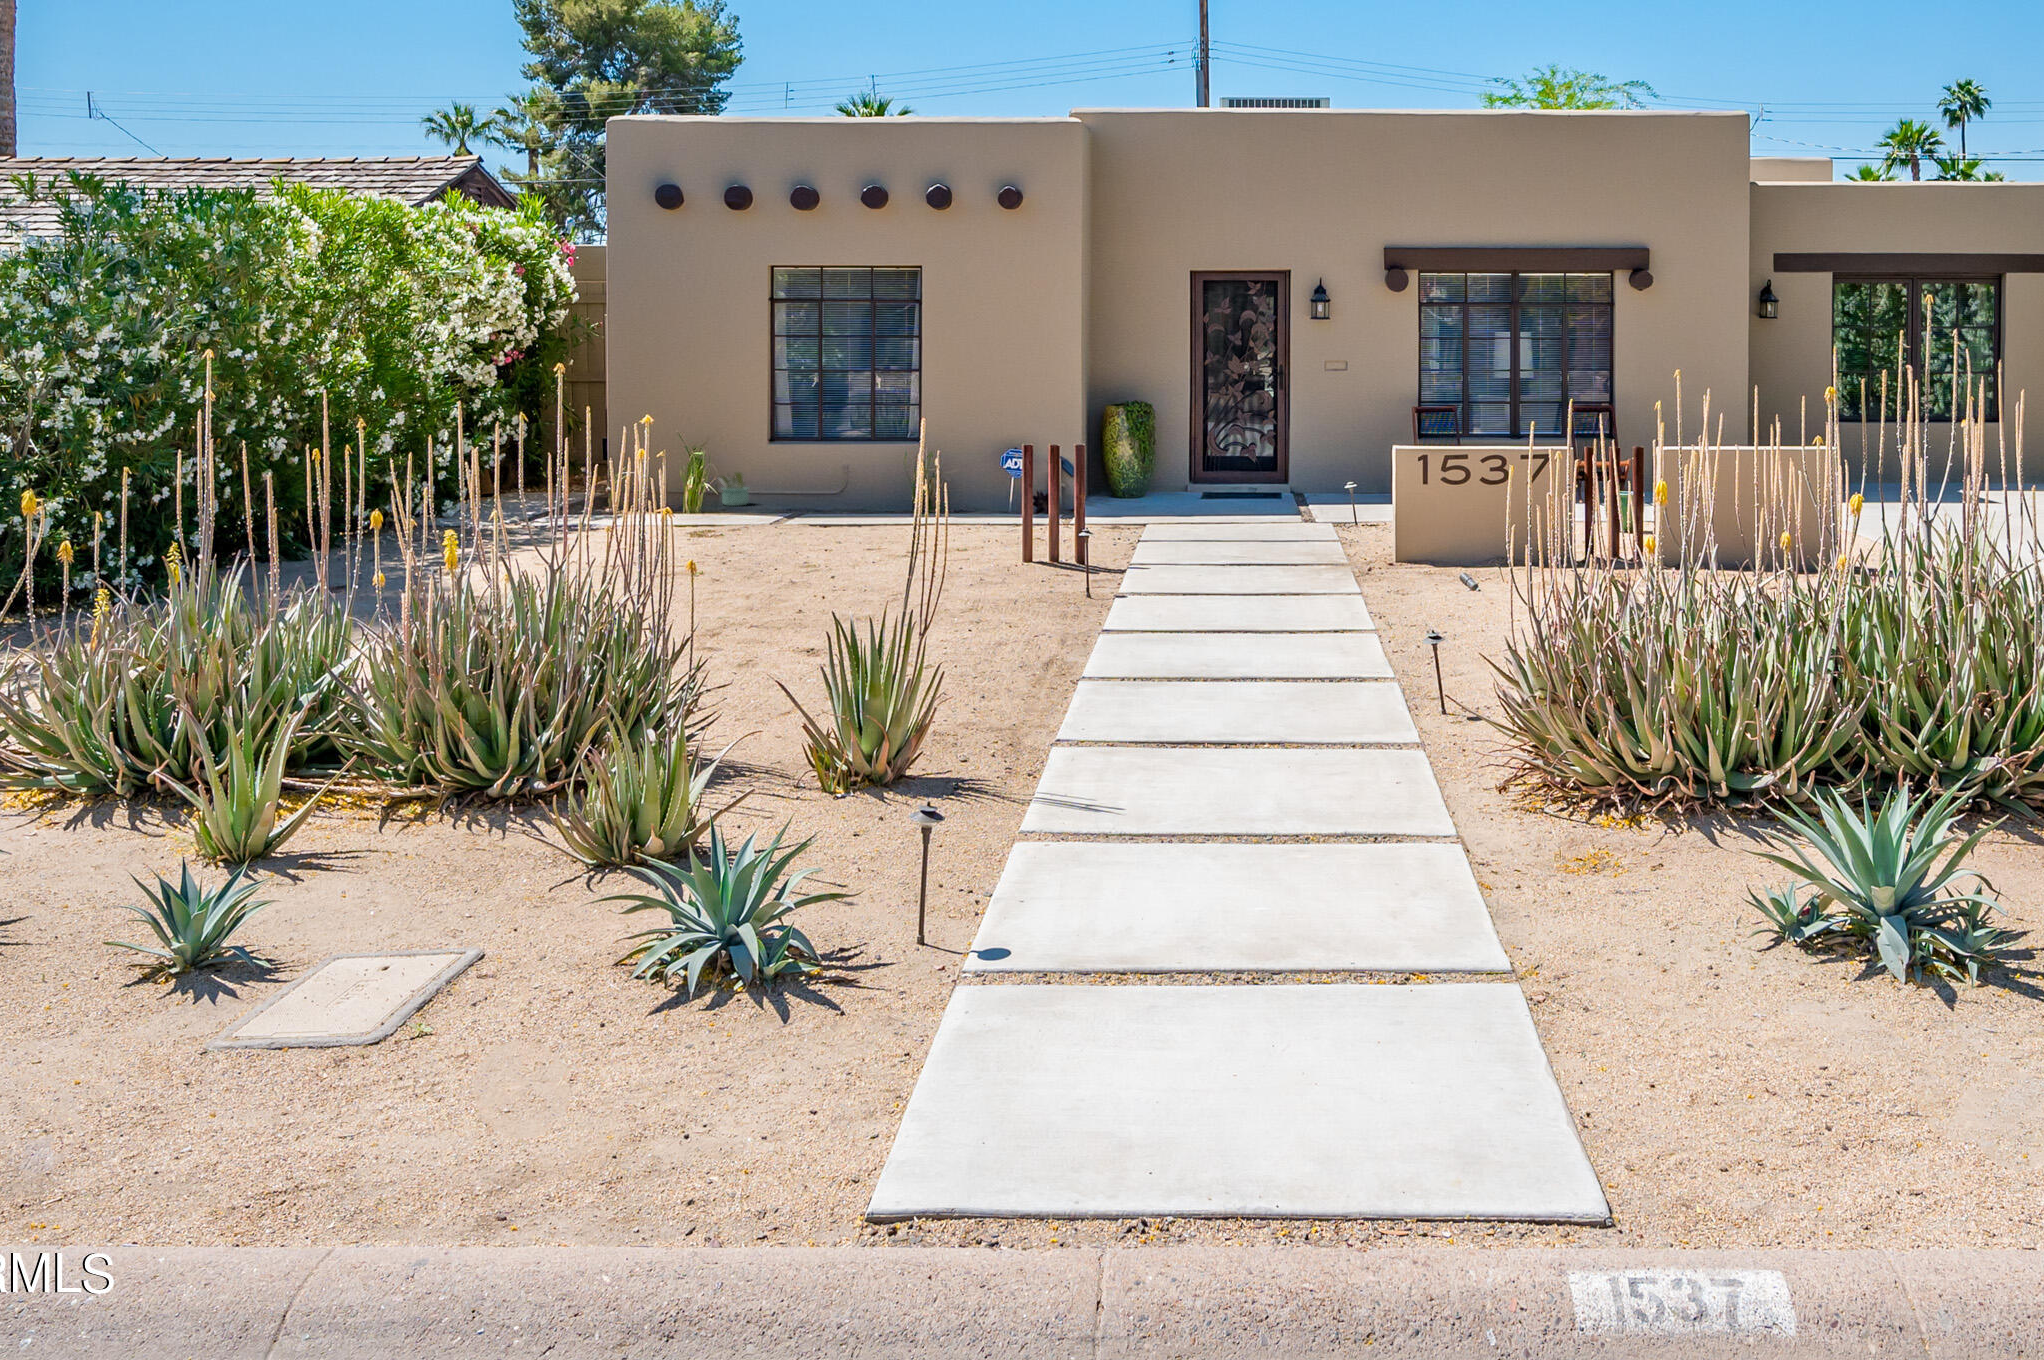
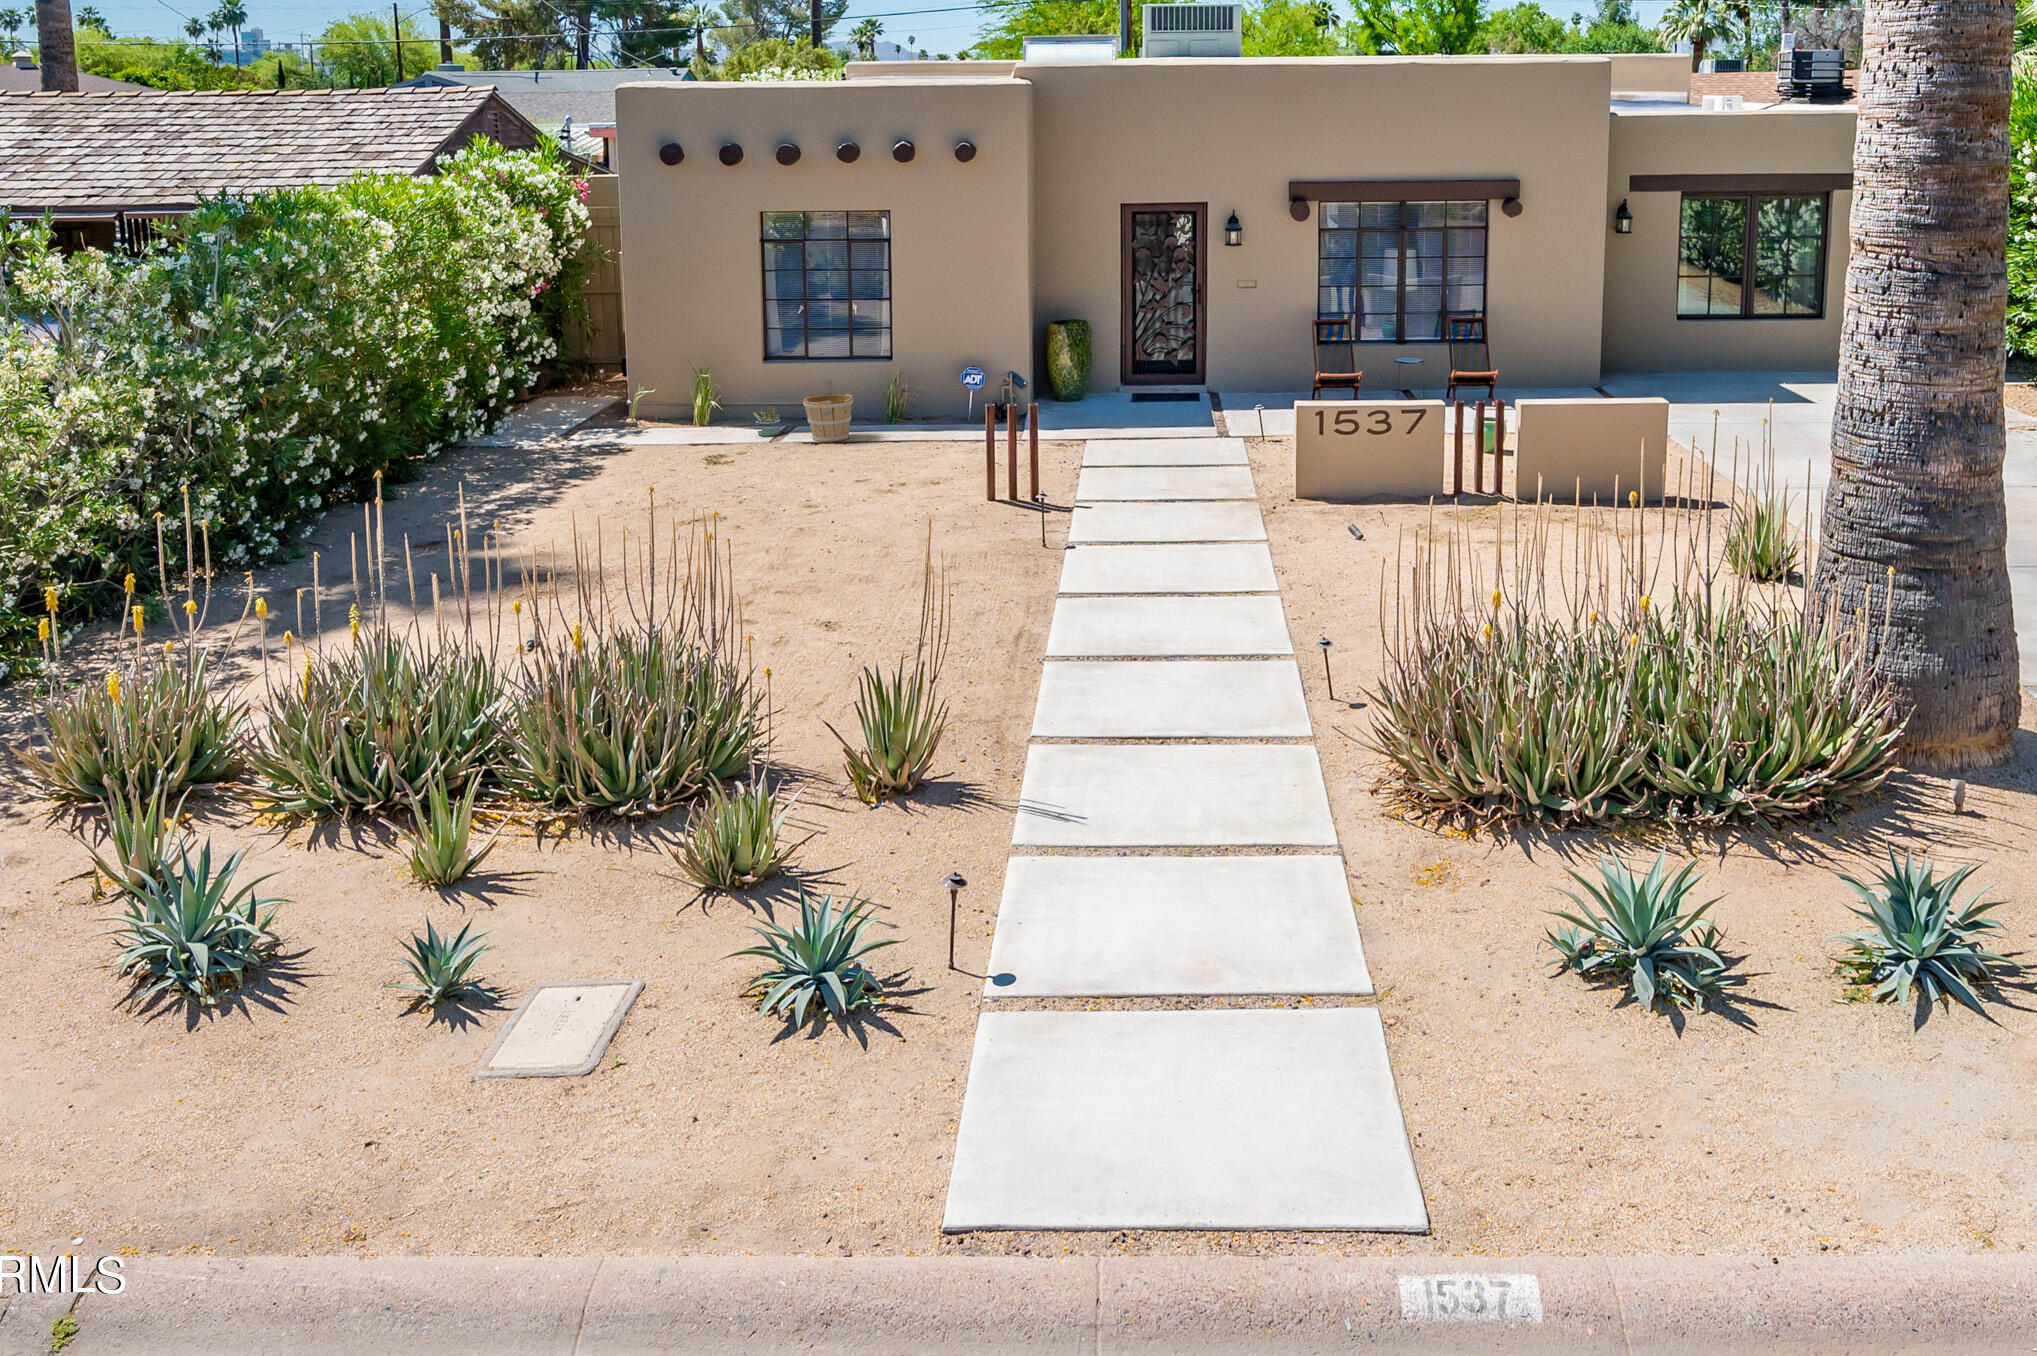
wooden bucket: none [778,457,839,511] -> present [803,394,853,442]

